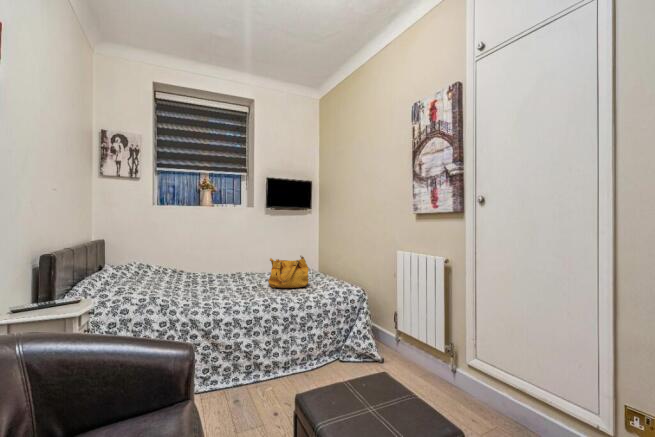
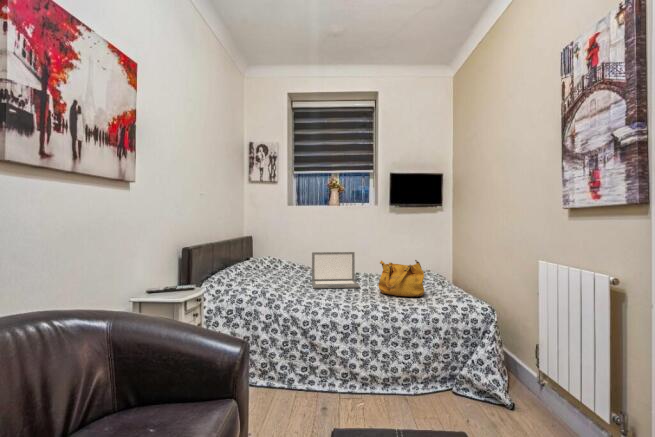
laptop: none [195,252,249,290] -> present [312,252,360,288]

